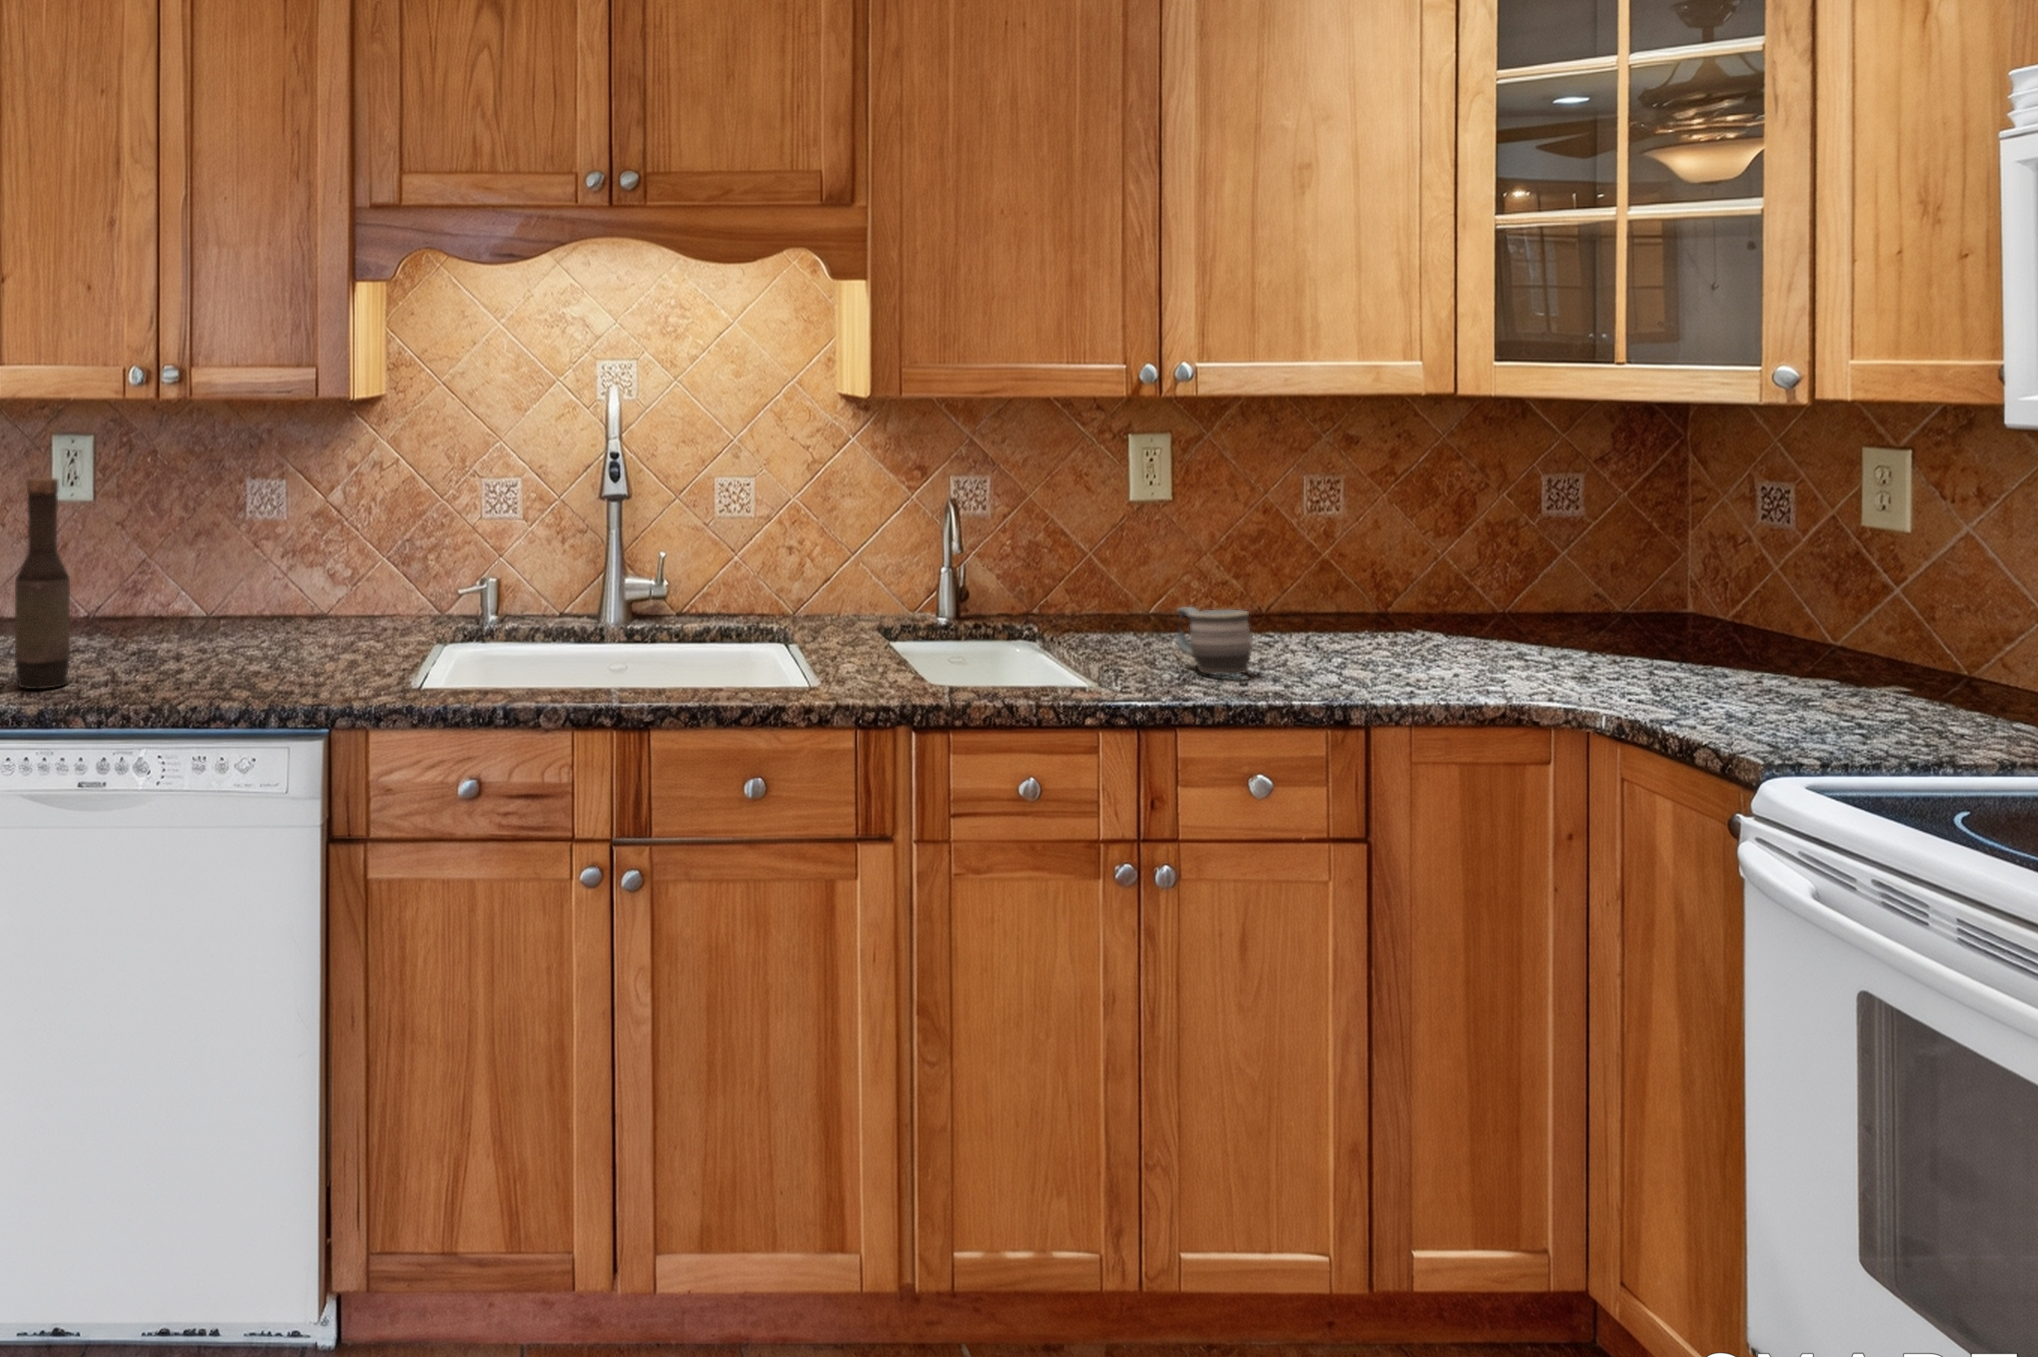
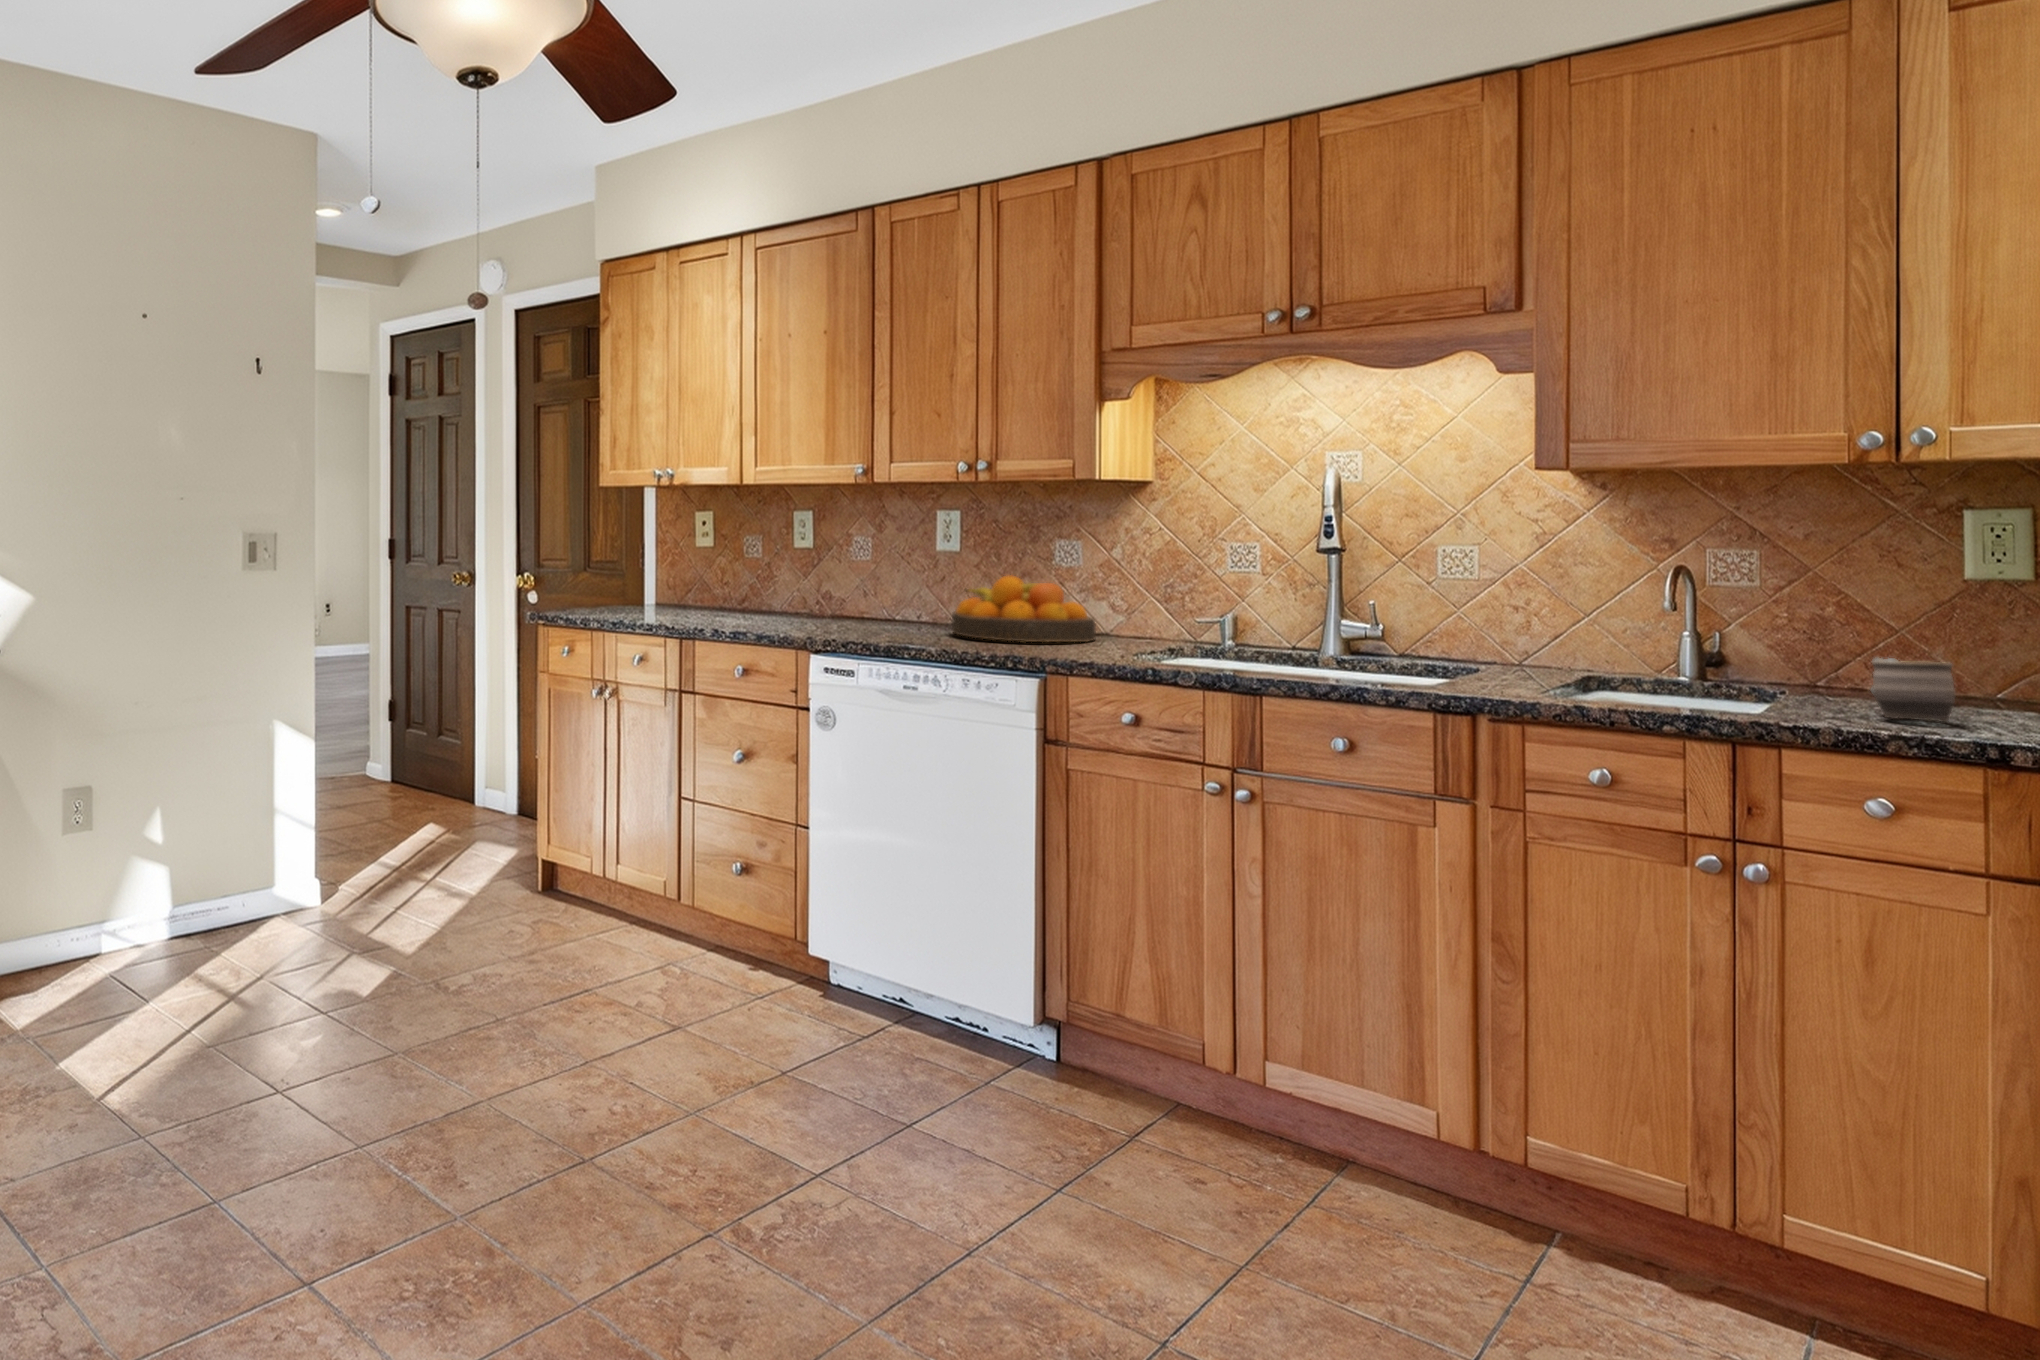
bottle: present [15,478,70,689] -> none [882,523,913,640]
fruit bowl: none [116,550,337,666] -> present [952,576,1096,642]

